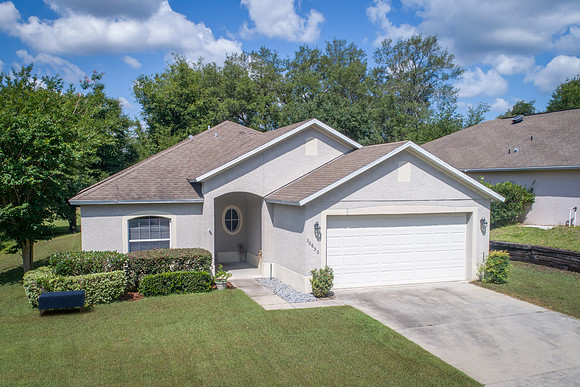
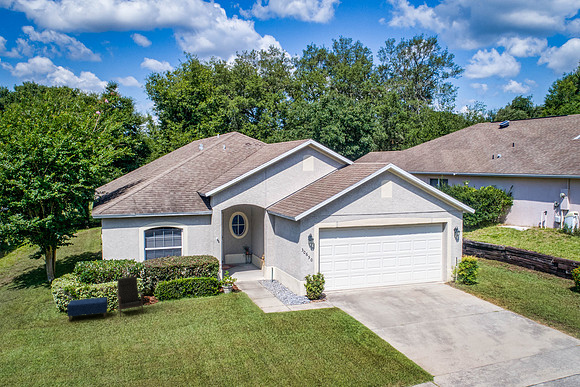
lounge chair: none [95,267,126,311] -> present [117,276,143,316]

